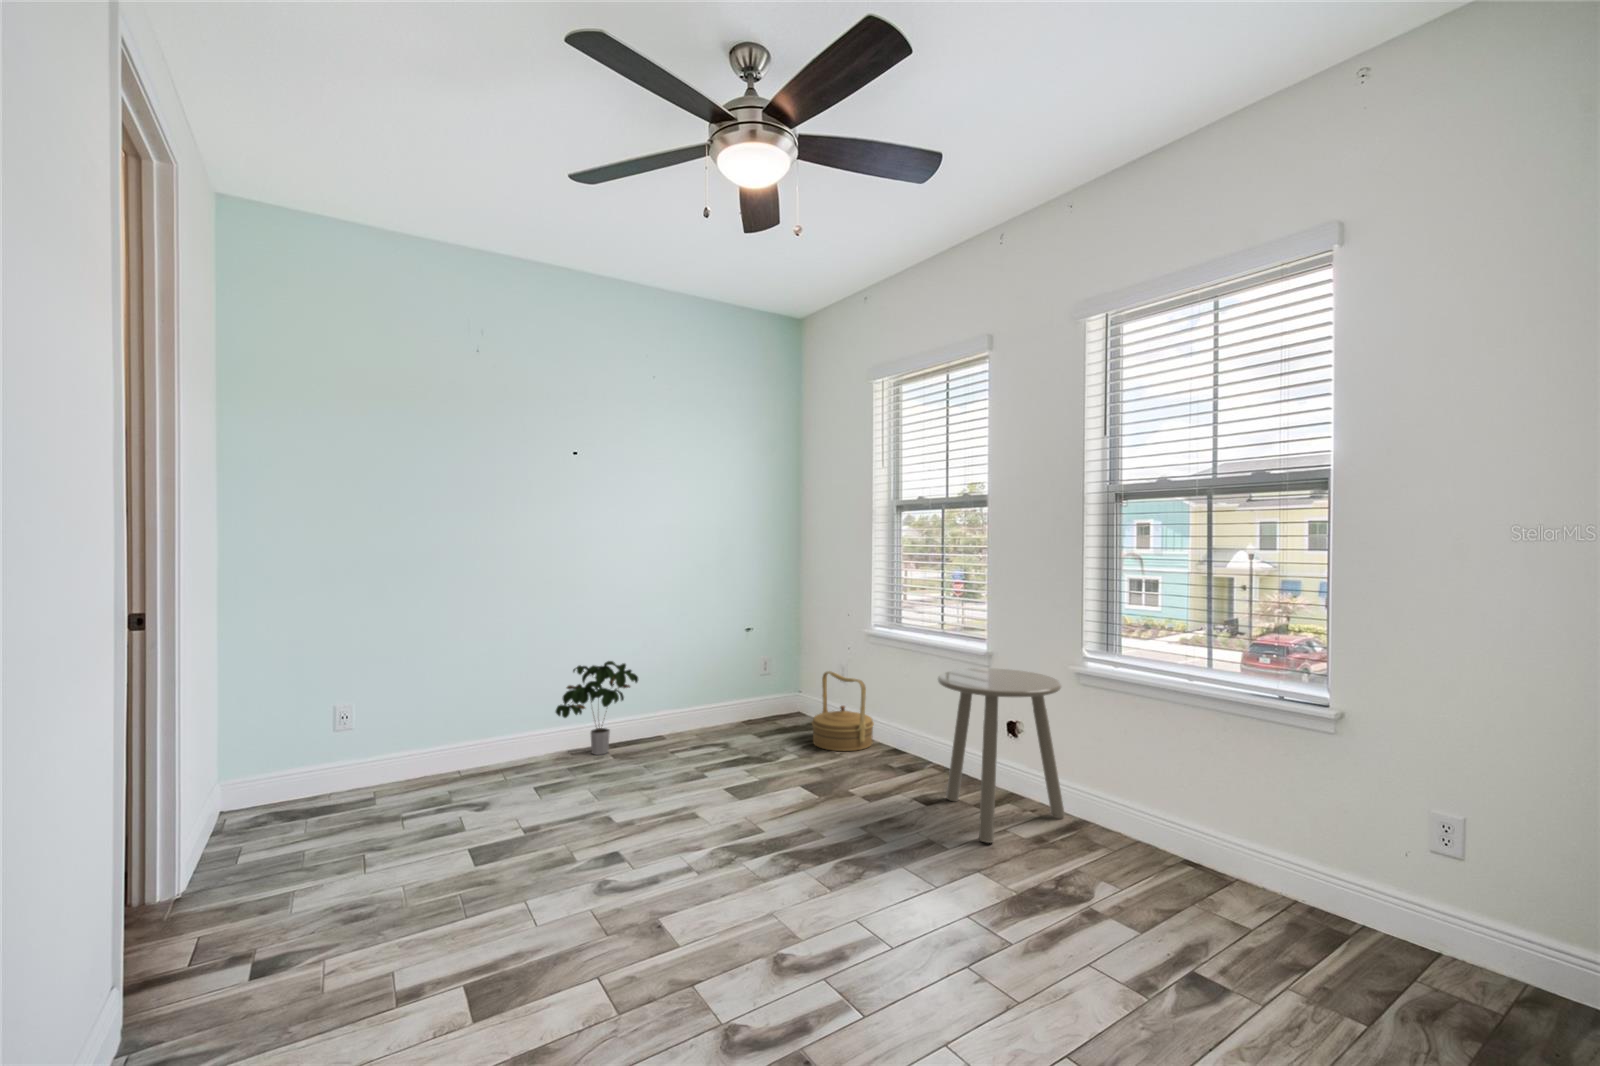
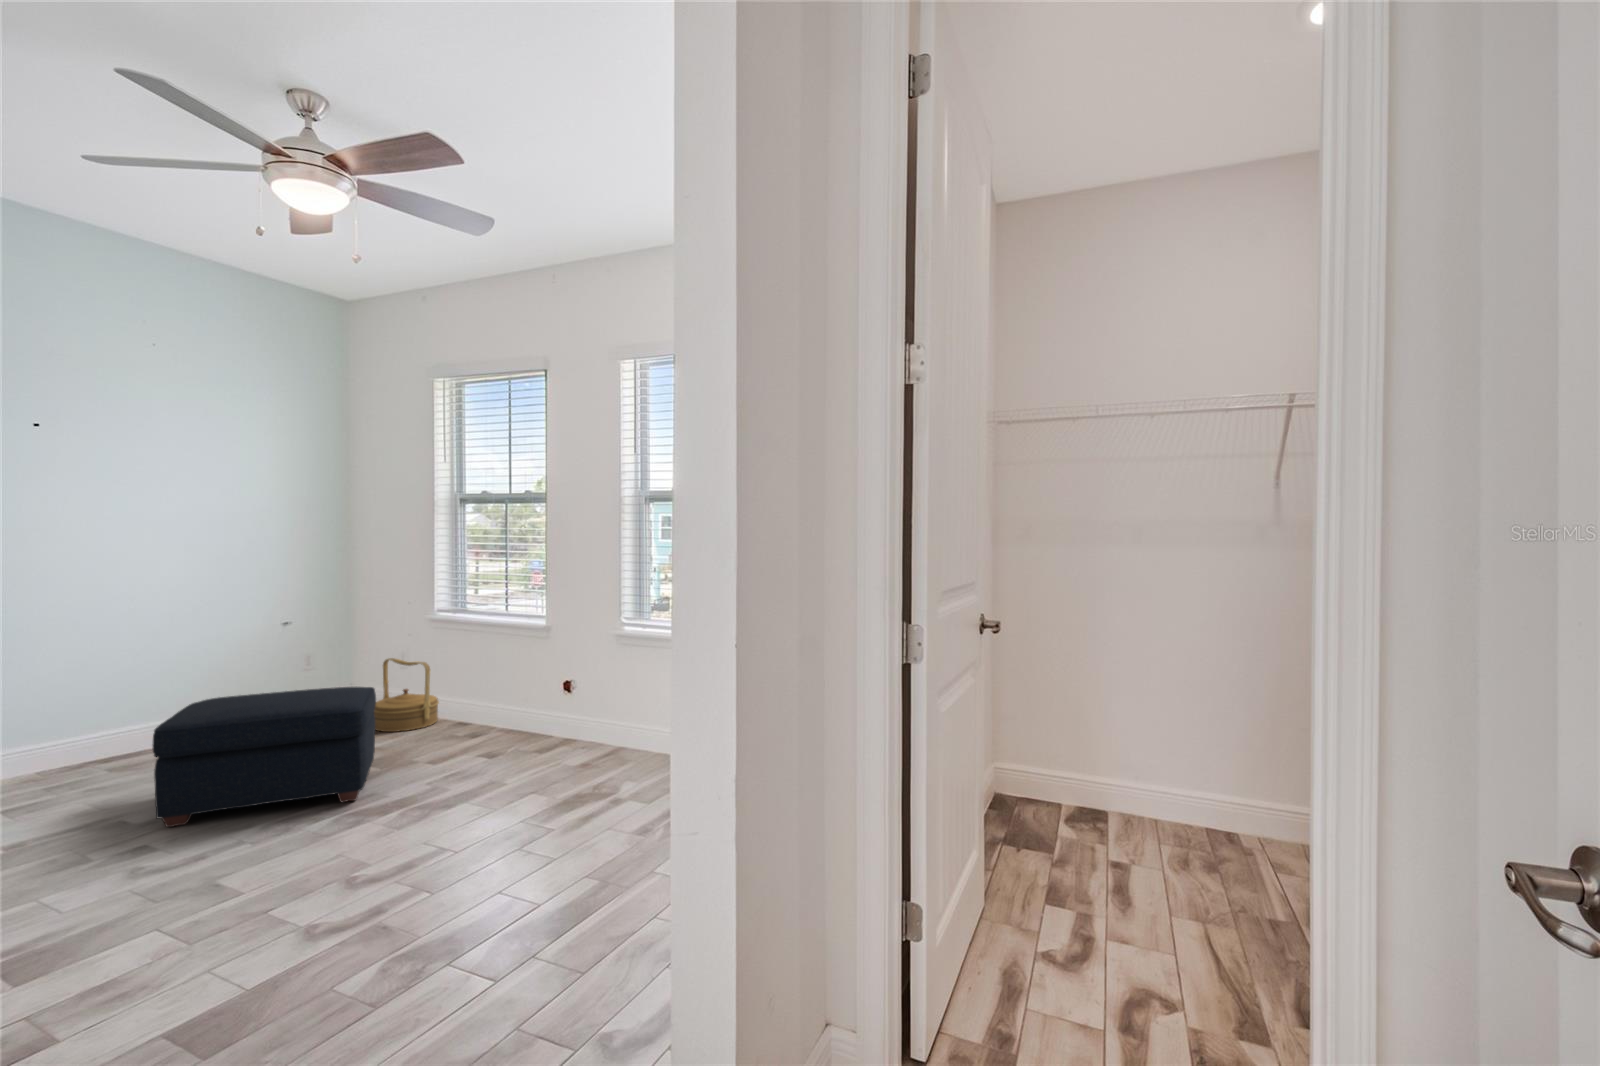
potted plant: present [556,661,638,755] -> none [22,670,148,778]
side table: present [938,668,1065,843] -> none [498,636,605,774]
ottoman: none [627,700,814,833] -> present [152,687,376,827]

